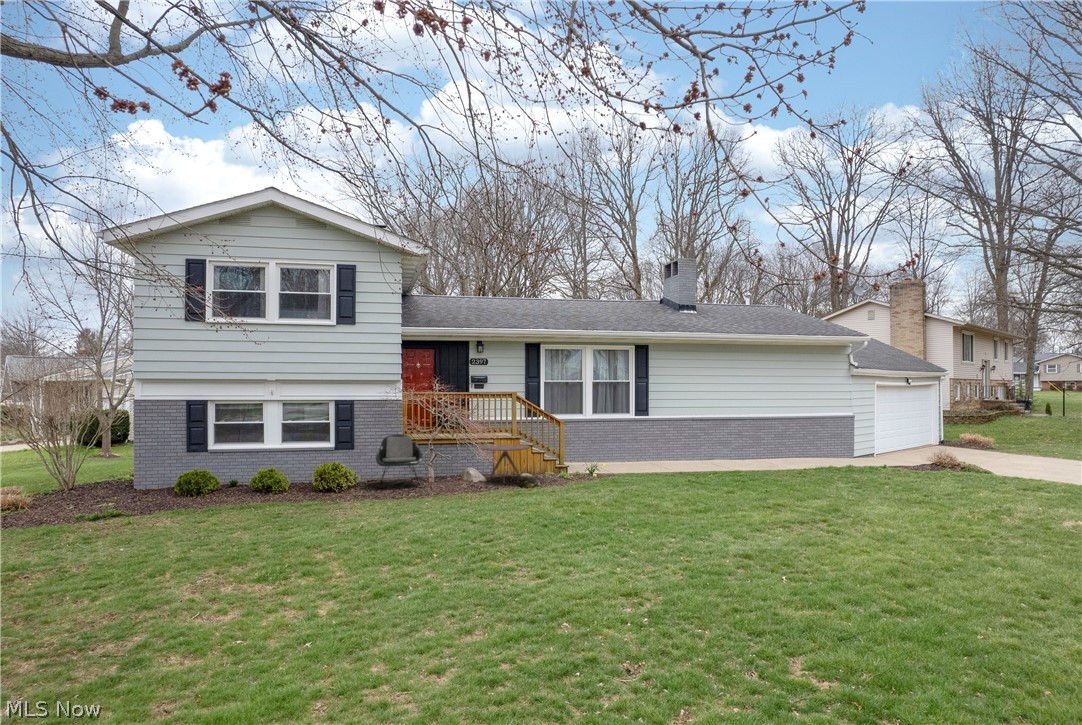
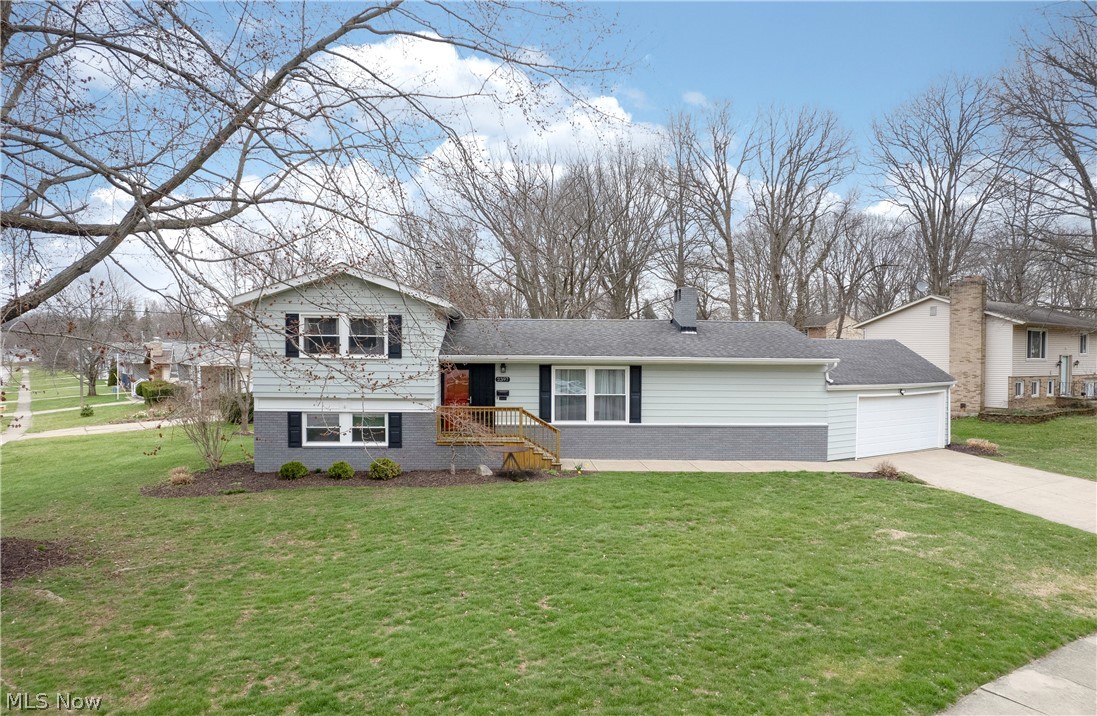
lounge chair: present [376,434,423,489] -> none [414,437,449,478]

